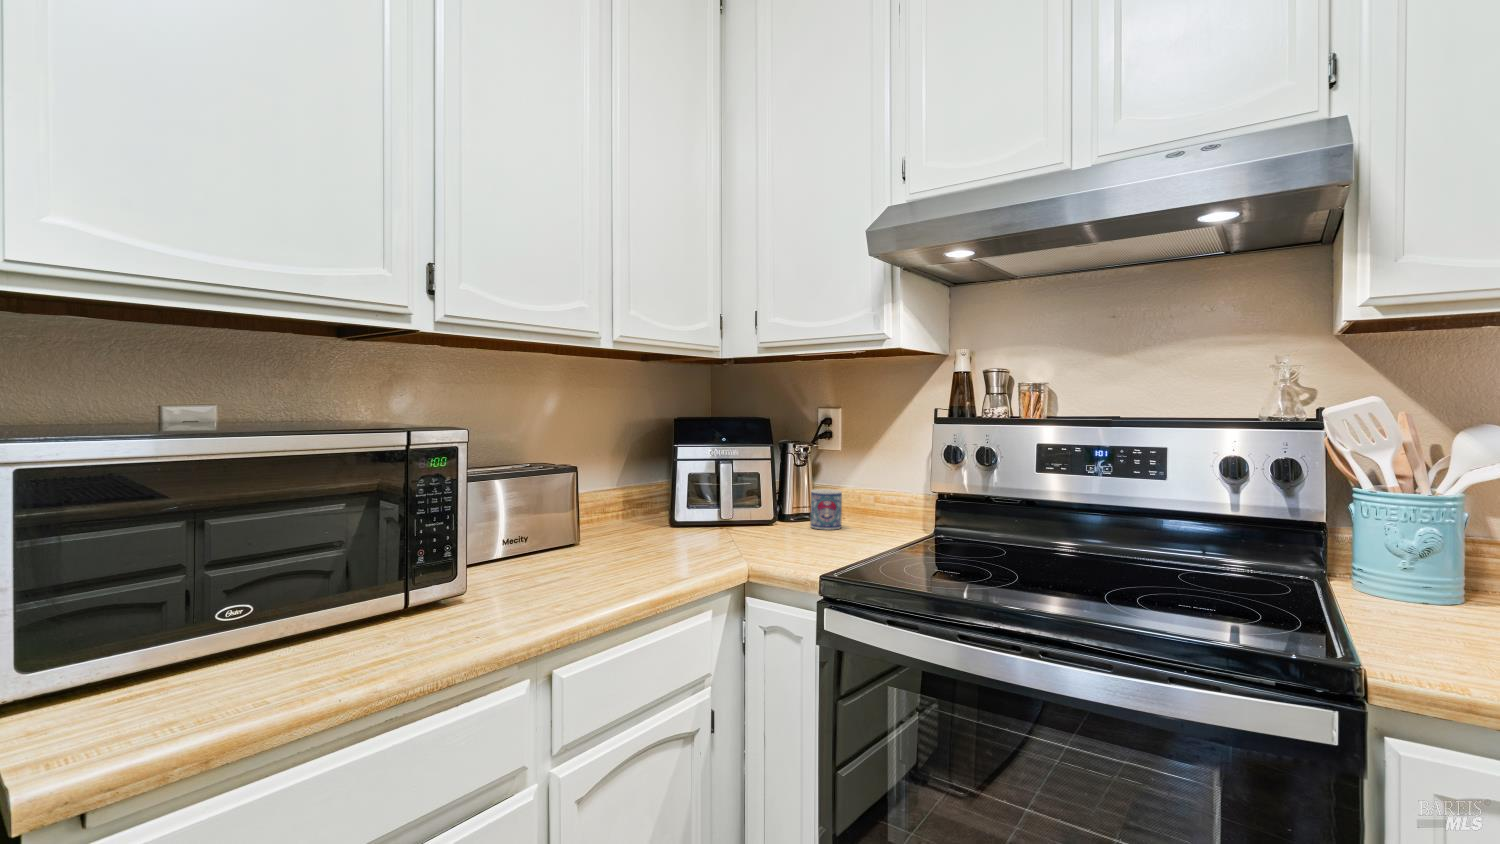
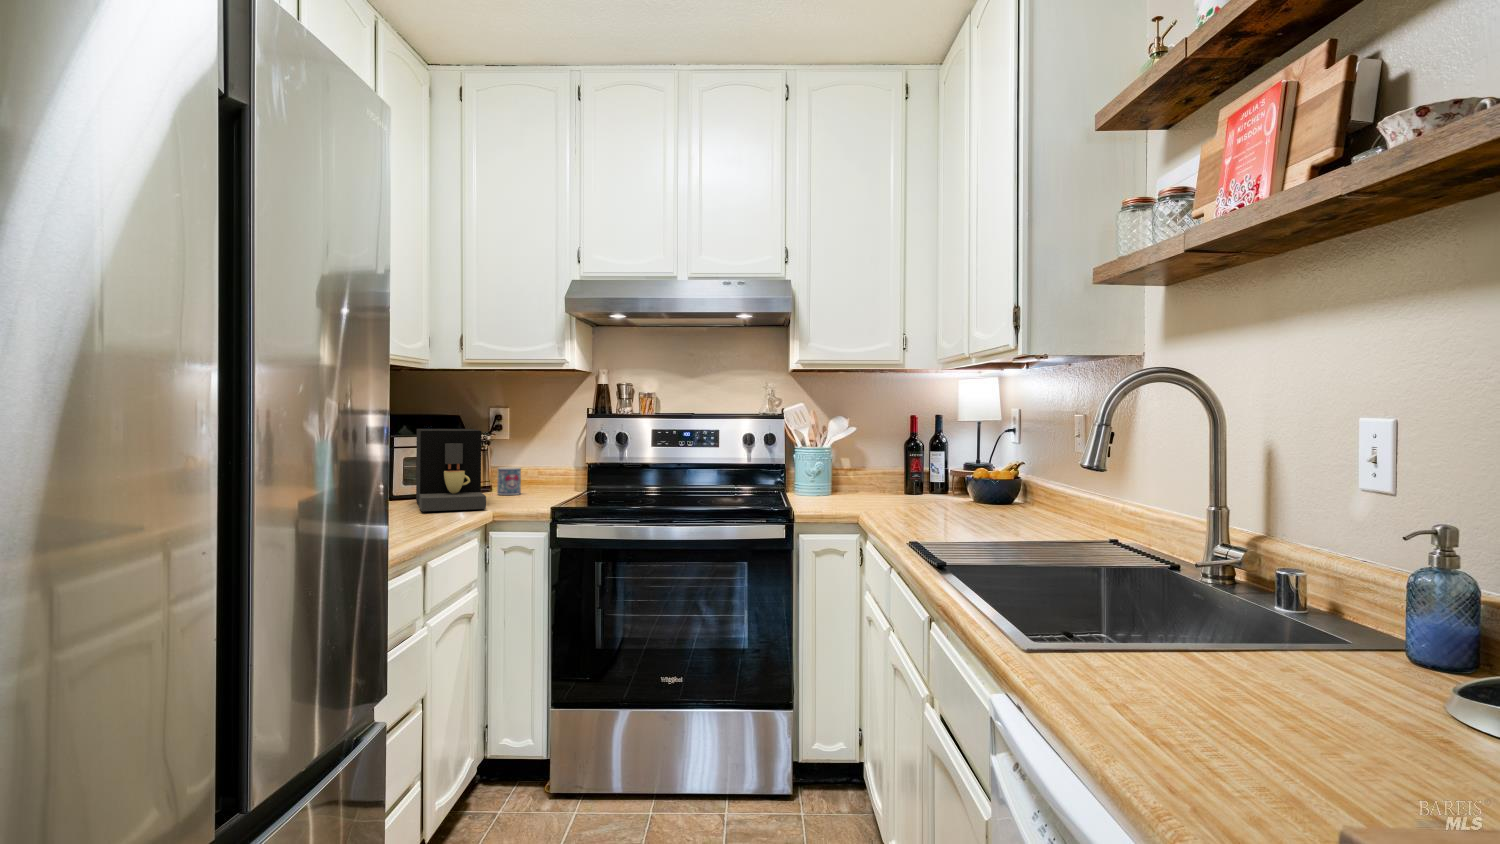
coffee maker: none [654,435,770,559] -> present [416,429,486,511]

